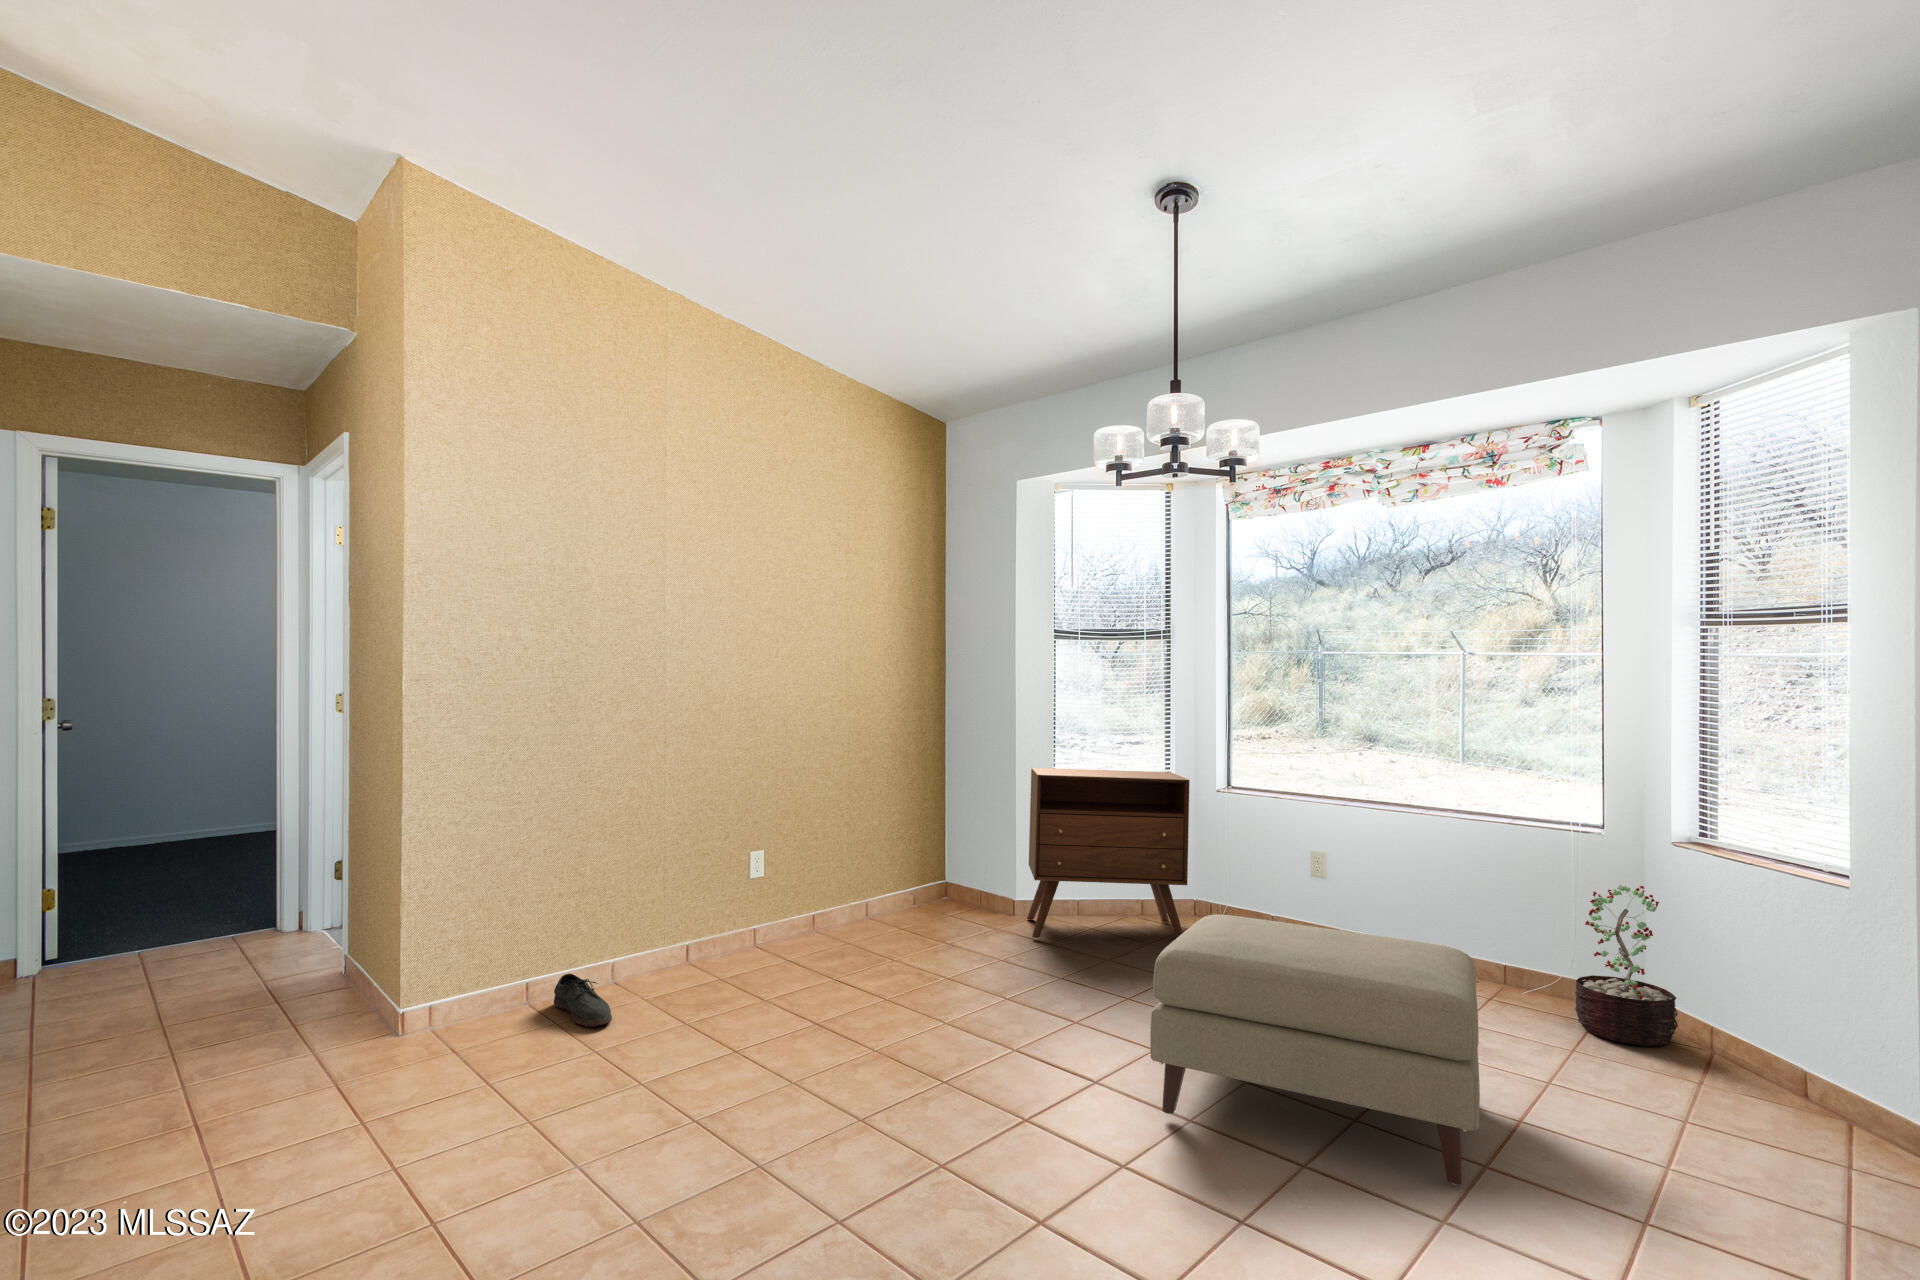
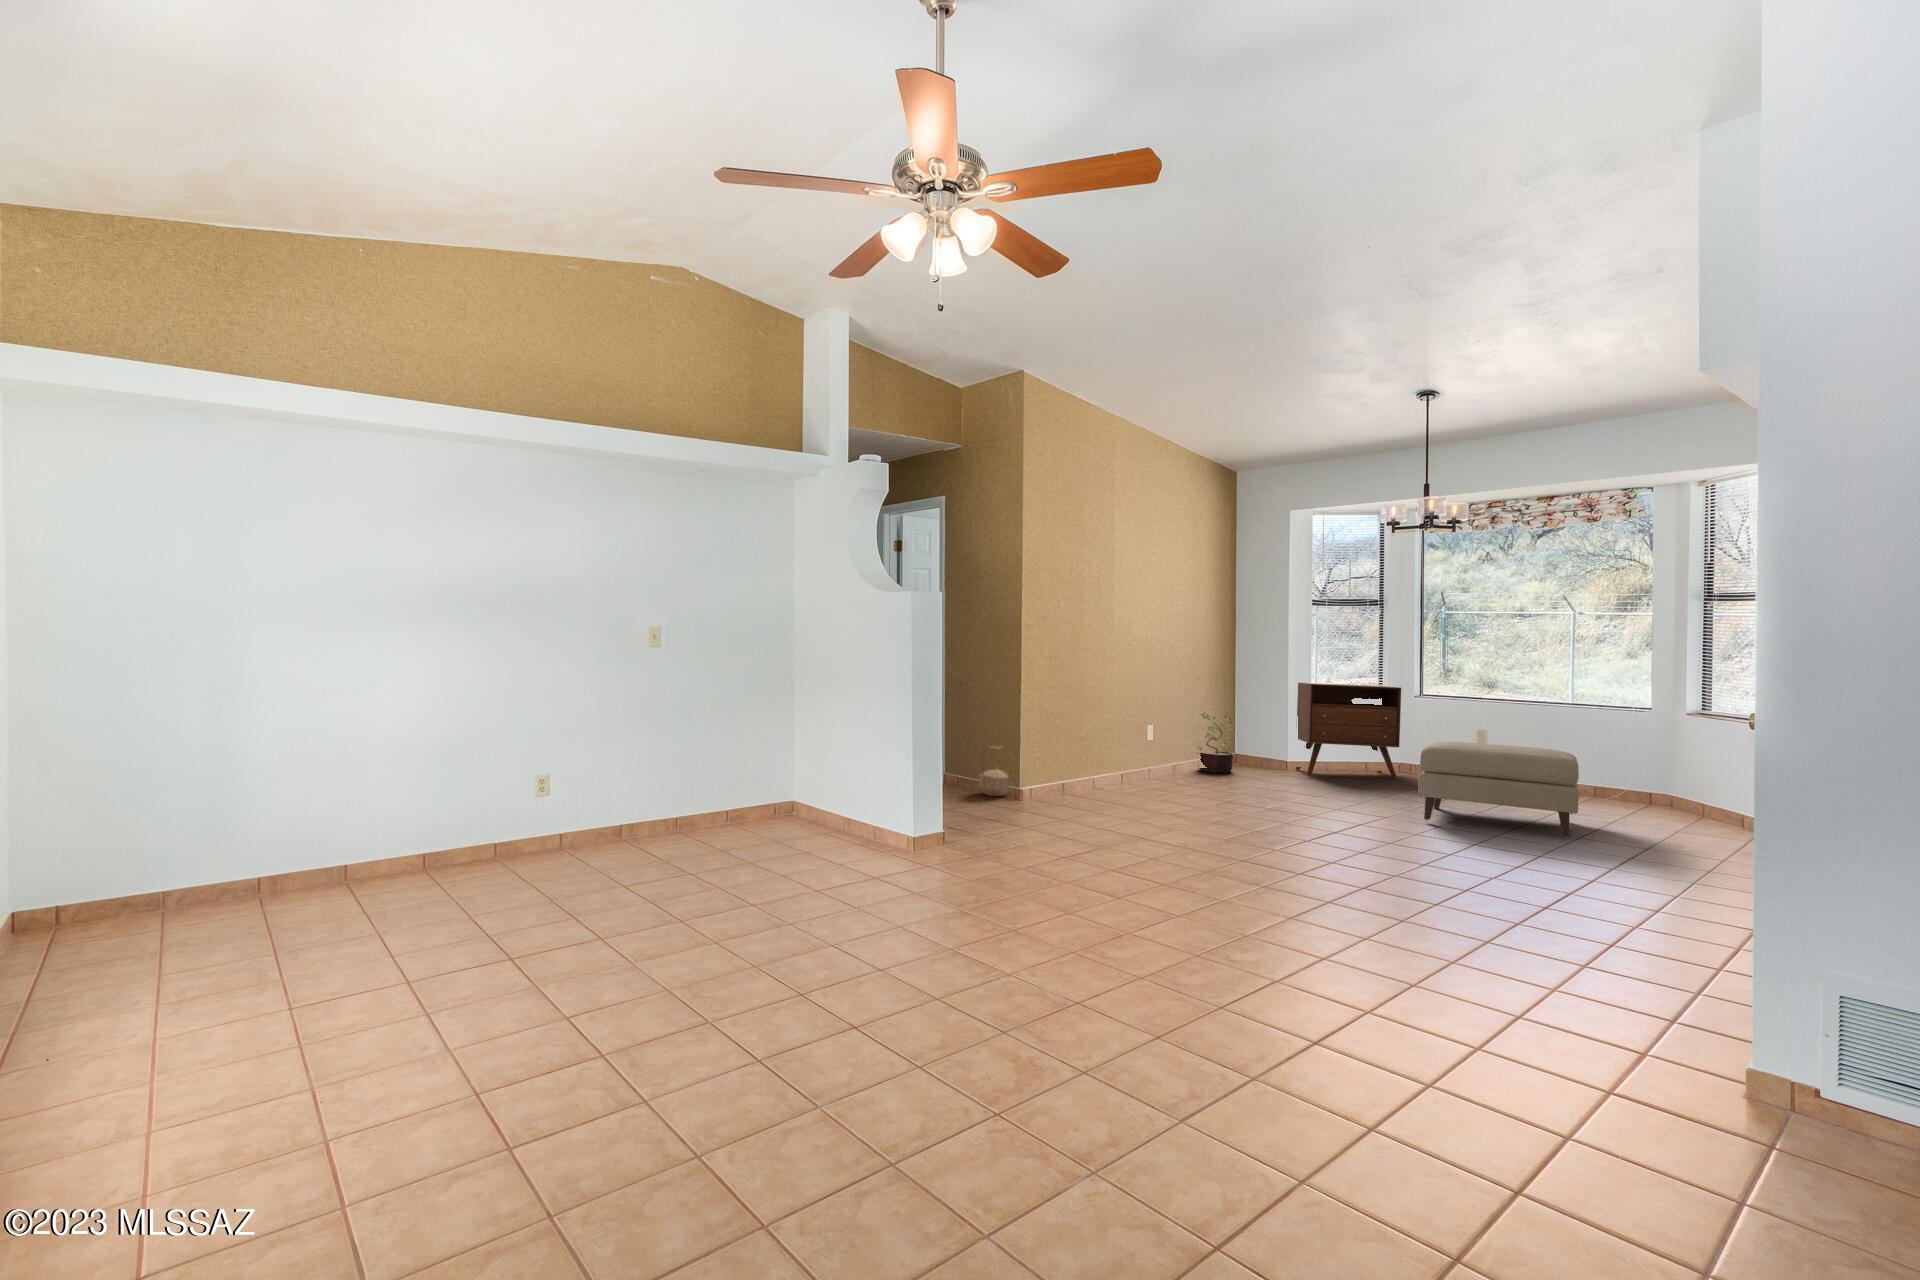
decorative plant: present [1575,885,1678,1046] -> present [1197,712,1235,773]
basket: none [273,933,378,1050] -> present [979,746,1008,796]
shoe: present [554,974,612,1026] -> none [1083,774,1123,794]

